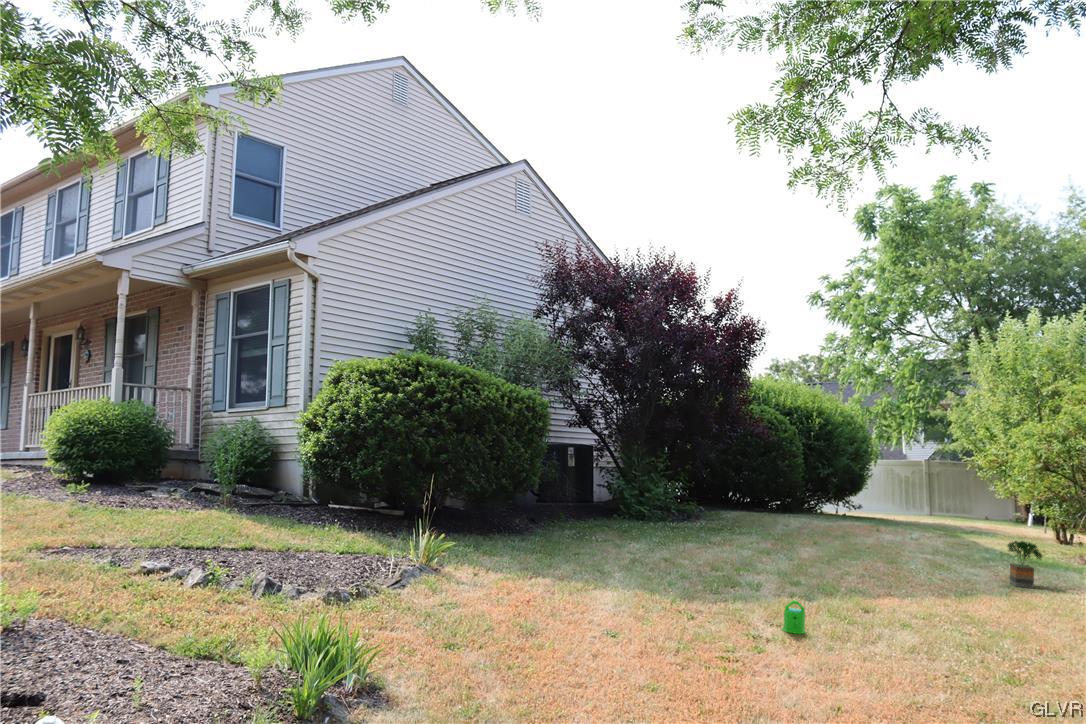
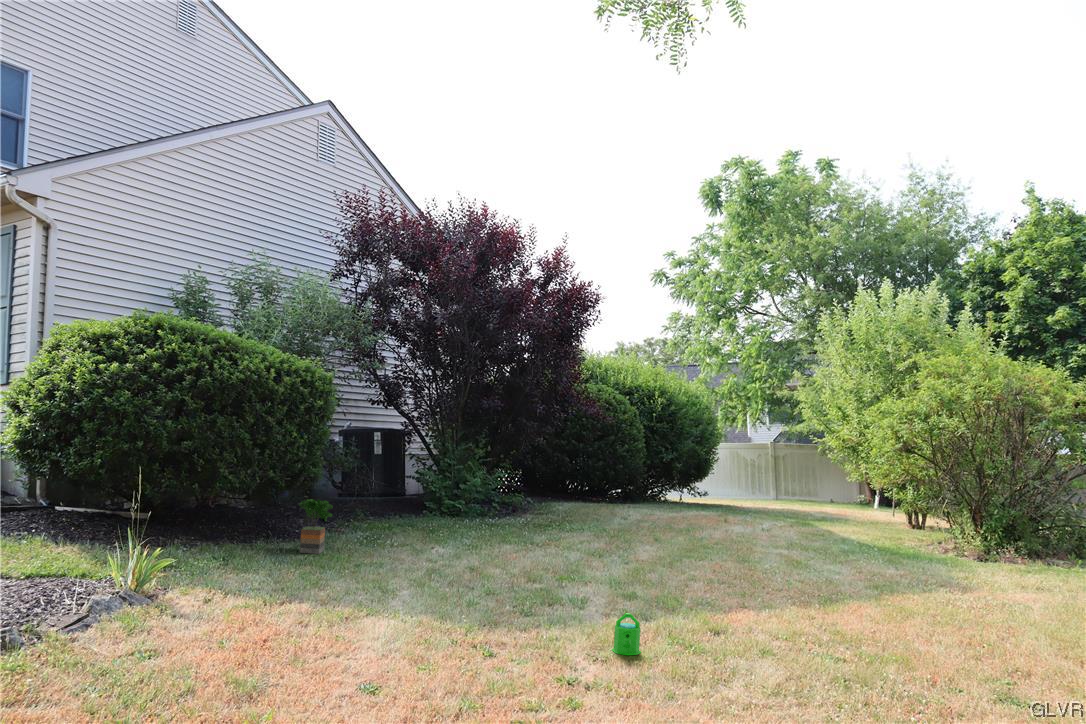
potted tree: present [1008,541,1042,588] -> present [300,499,333,554]

